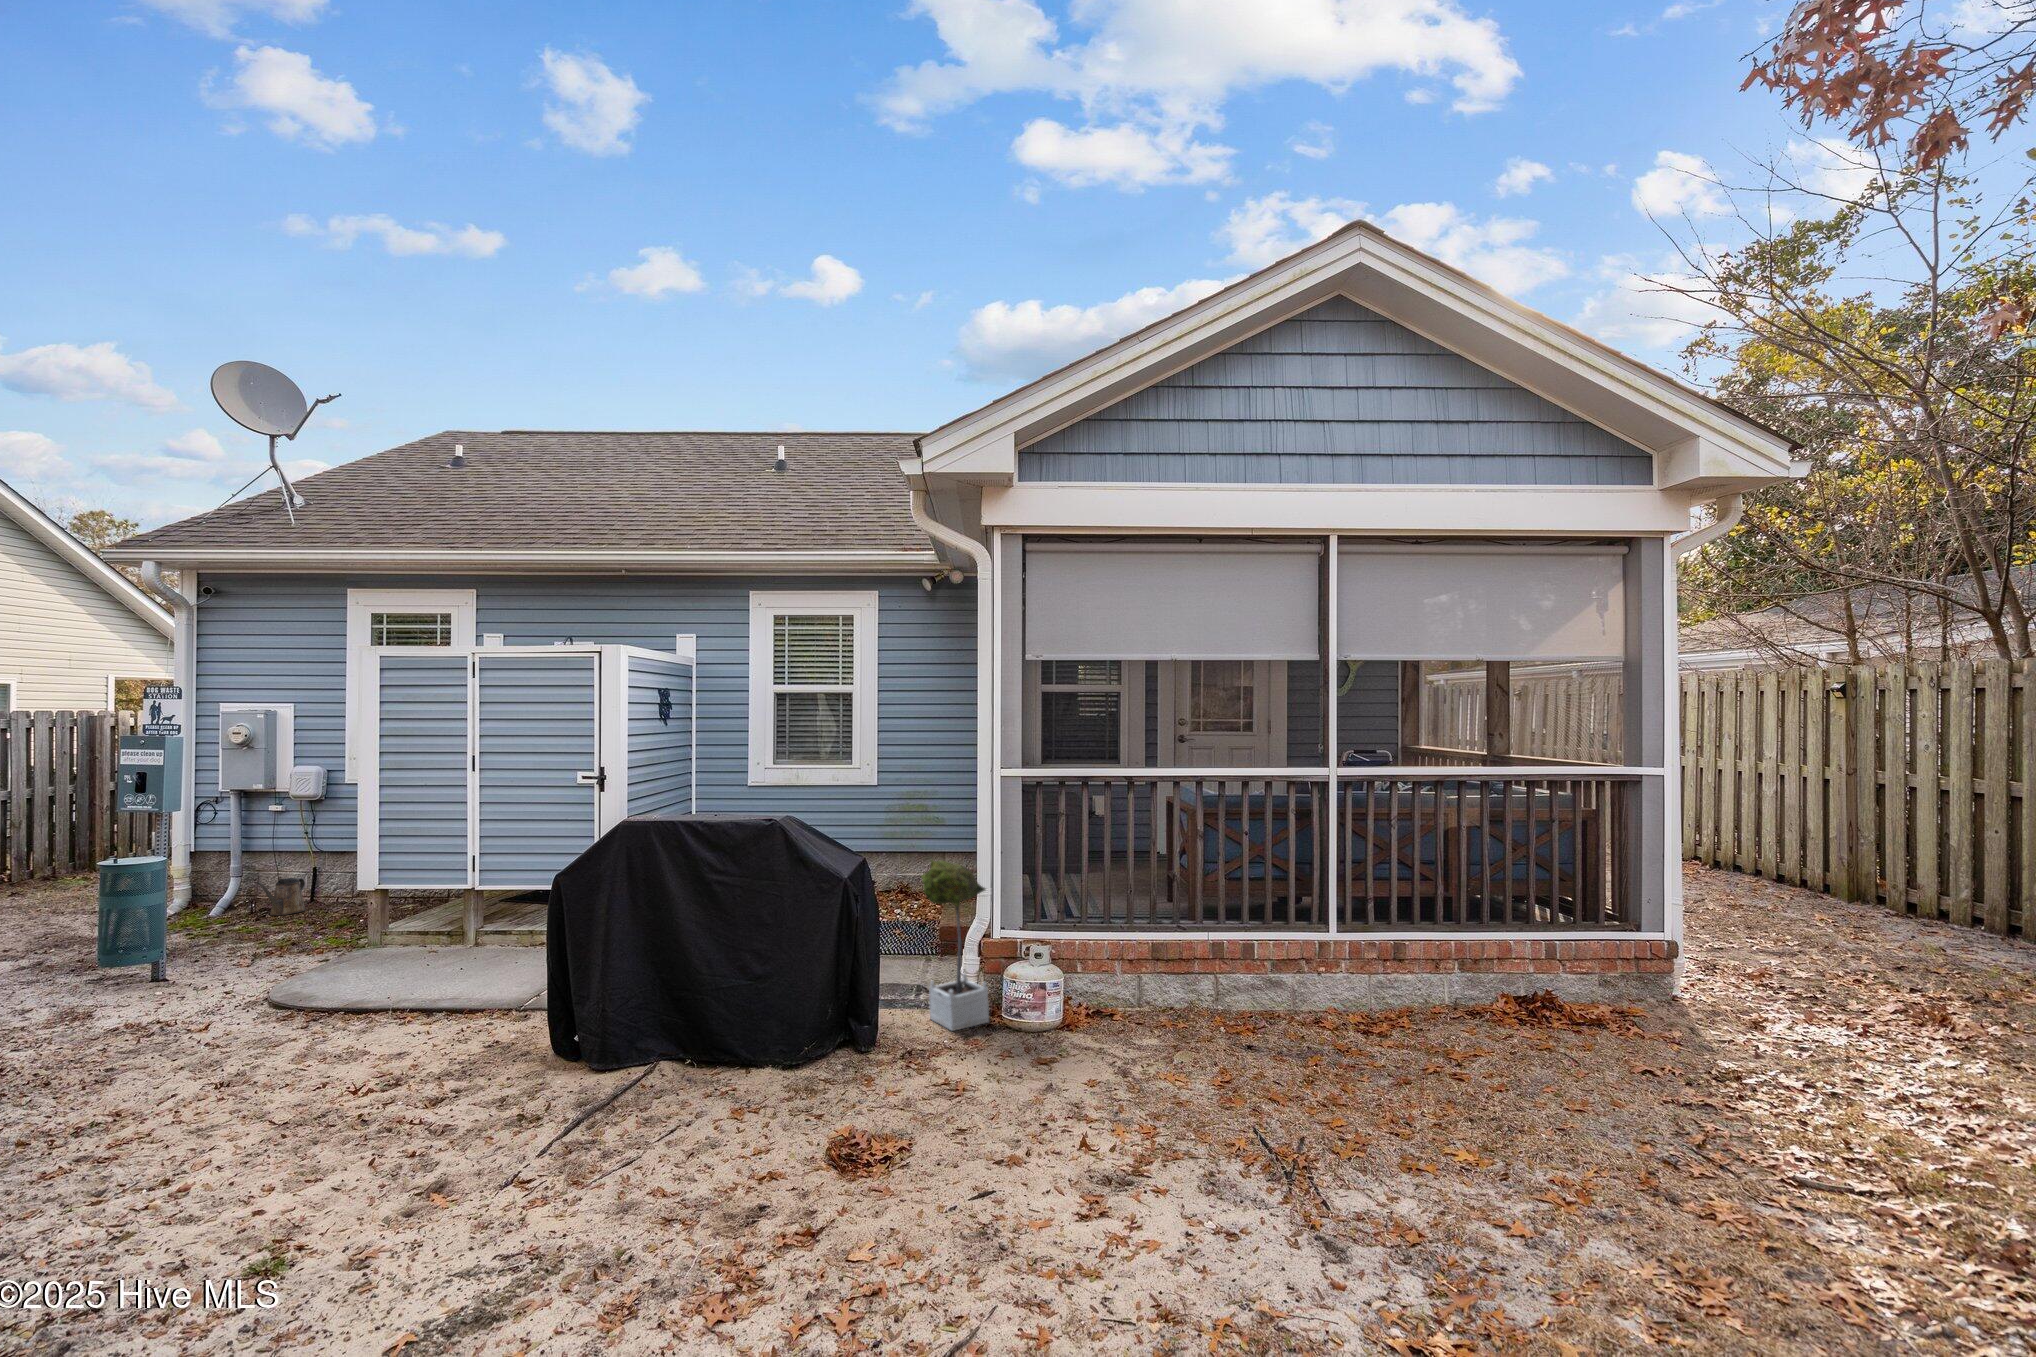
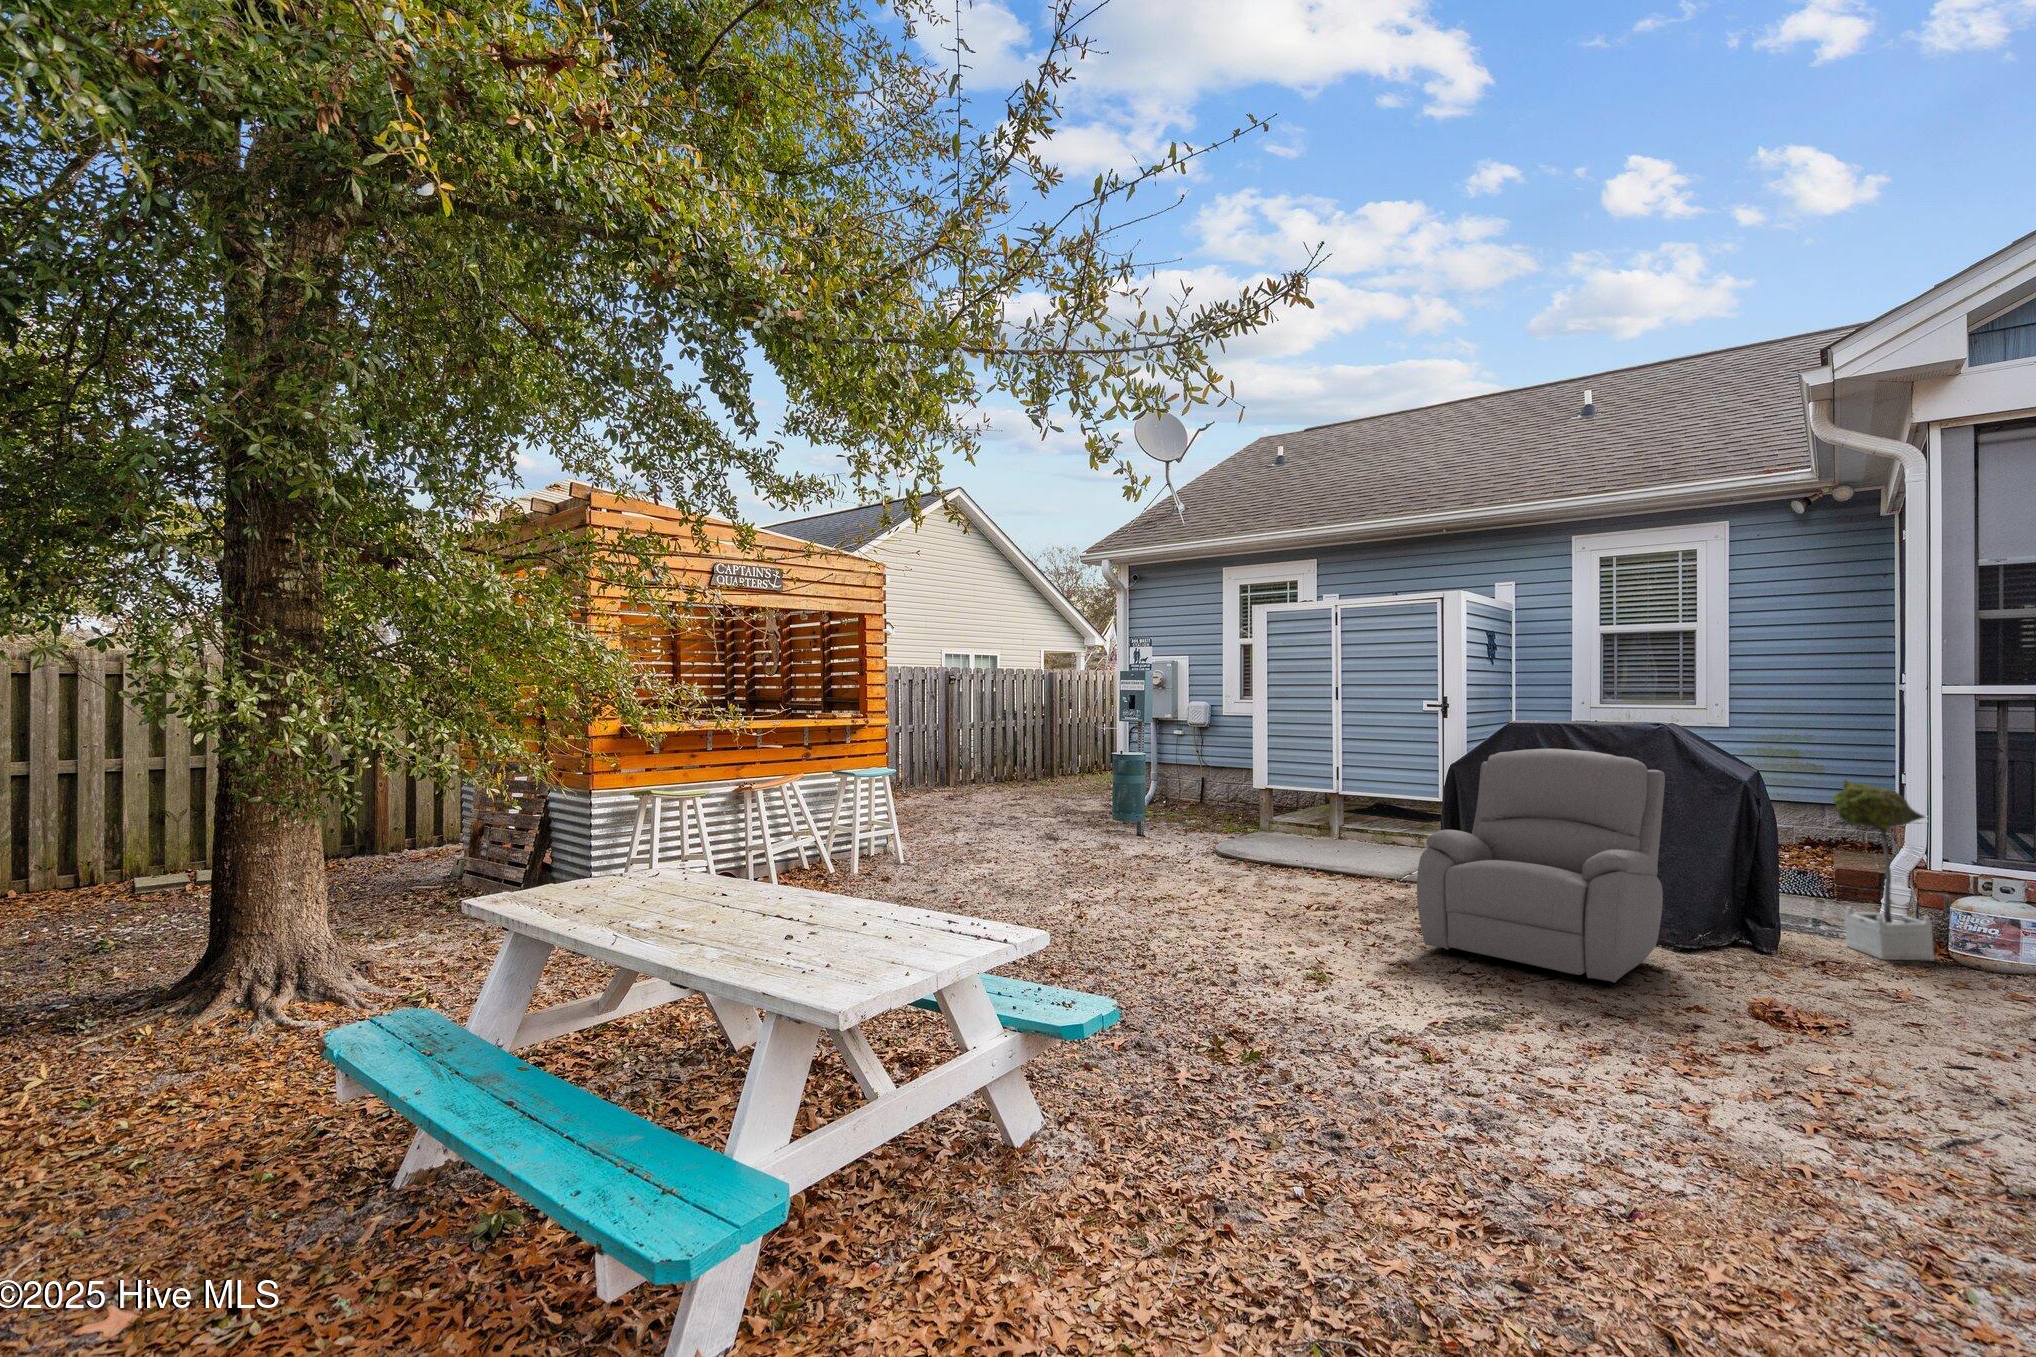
chair: none [472,854,772,1151] -> present [1417,749,1665,983]
watering can: present [257,878,306,915] -> none [1176,782,1202,808]

